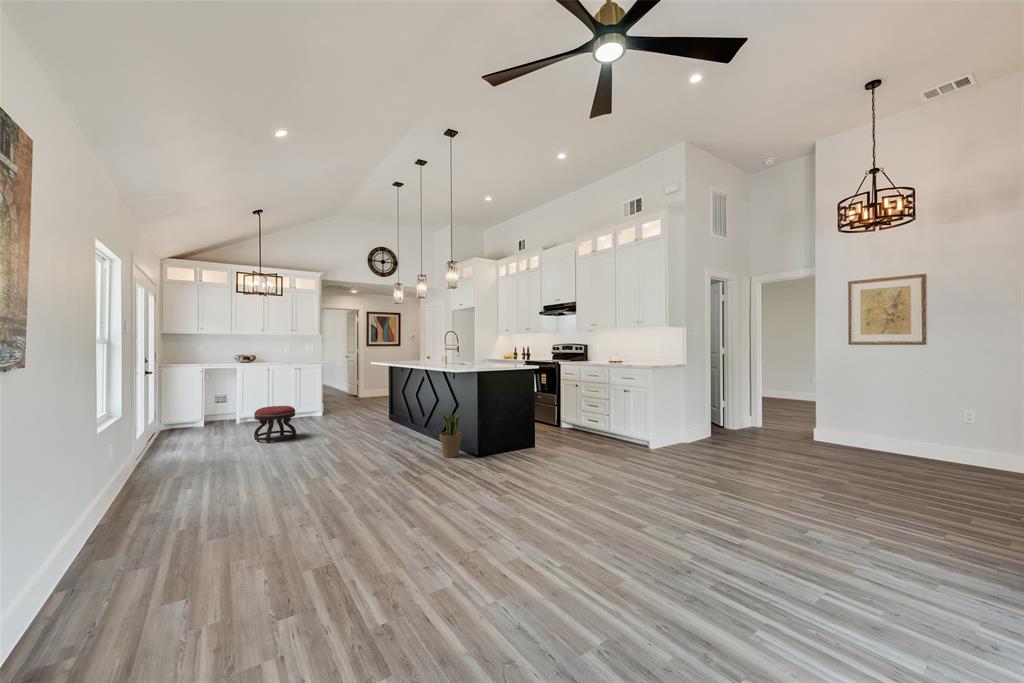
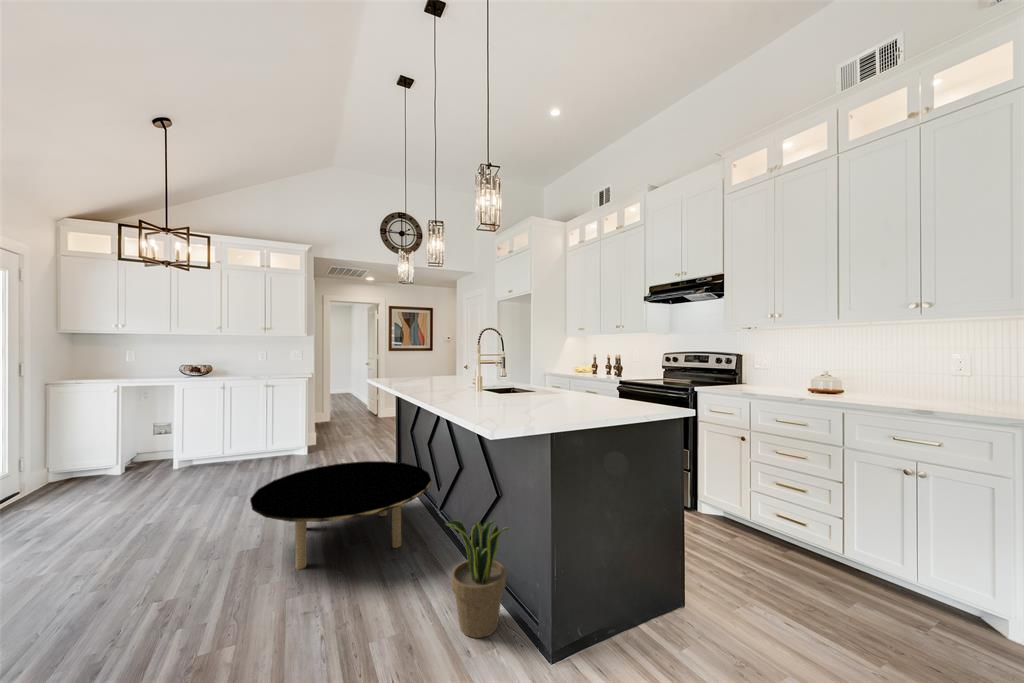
ottoman: present [254,406,296,443] -> none [136,457,218,534]
coffee table: none [331,406,422,449] -> present [250,461,431,569]

